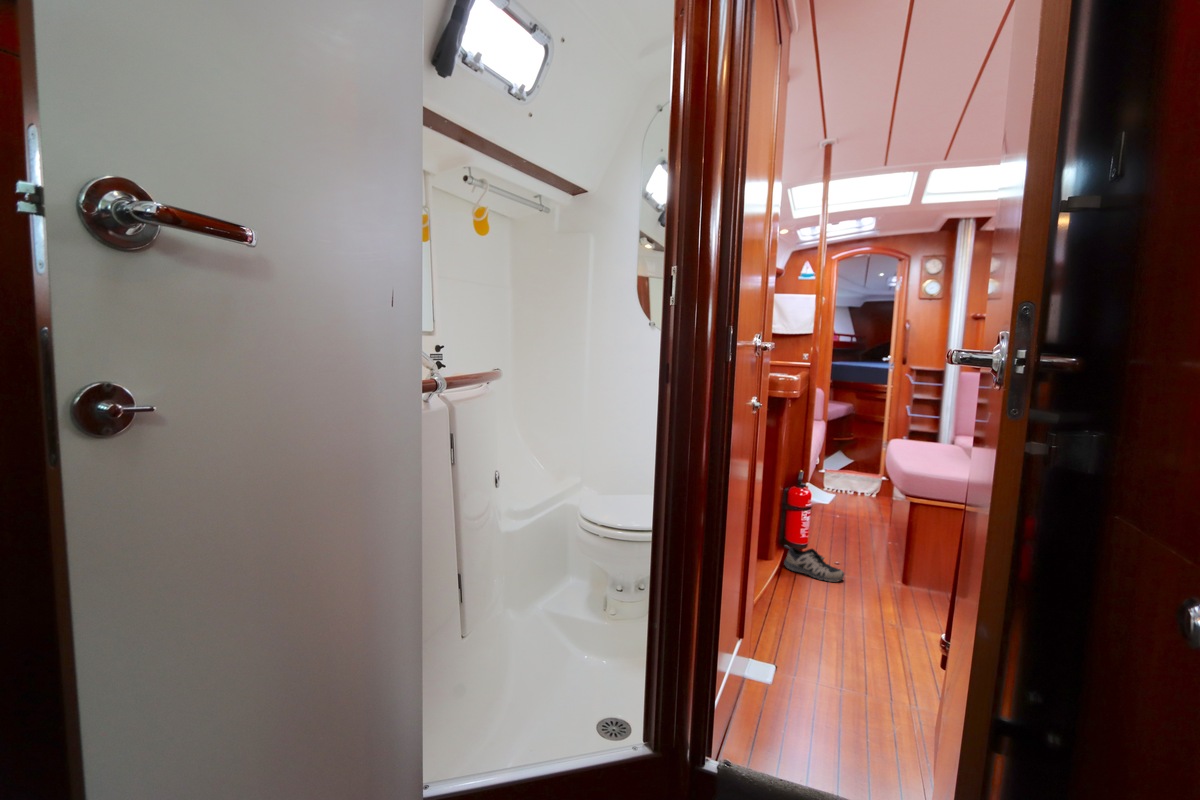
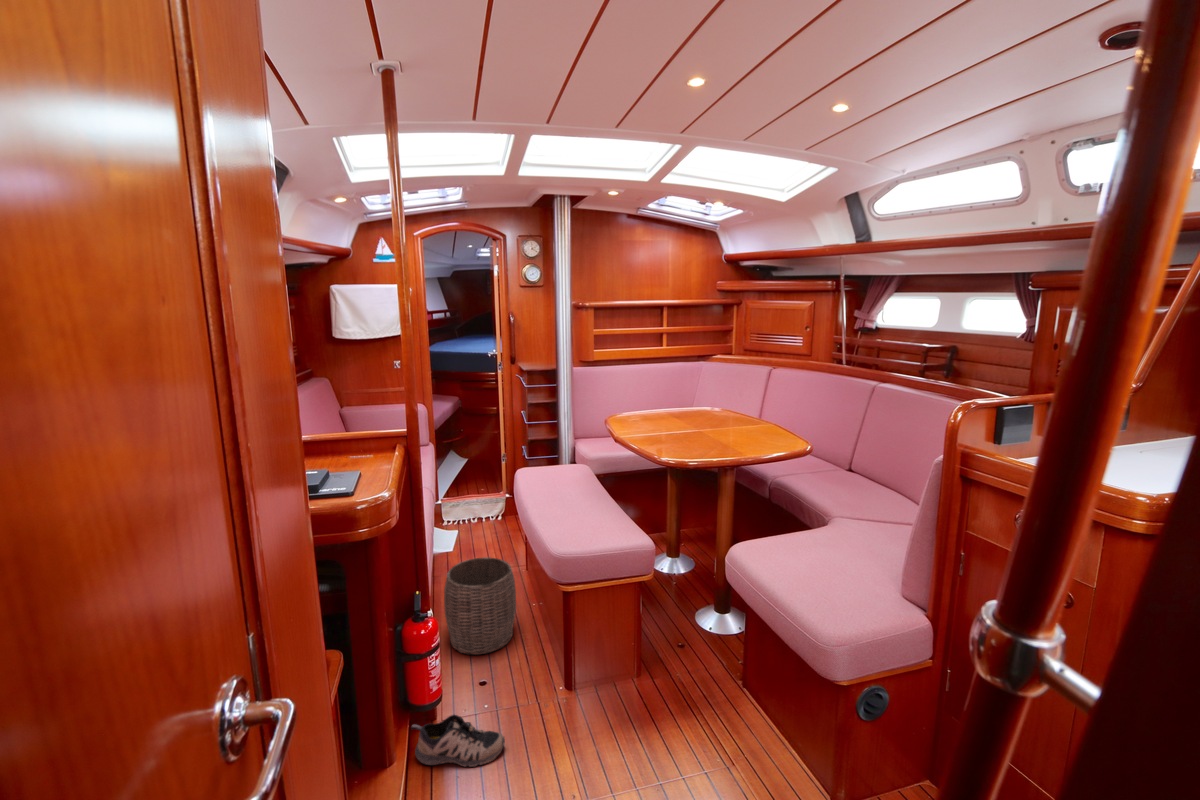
woven basket: none [814,482,872,546] -> present [444,557,516,655]

